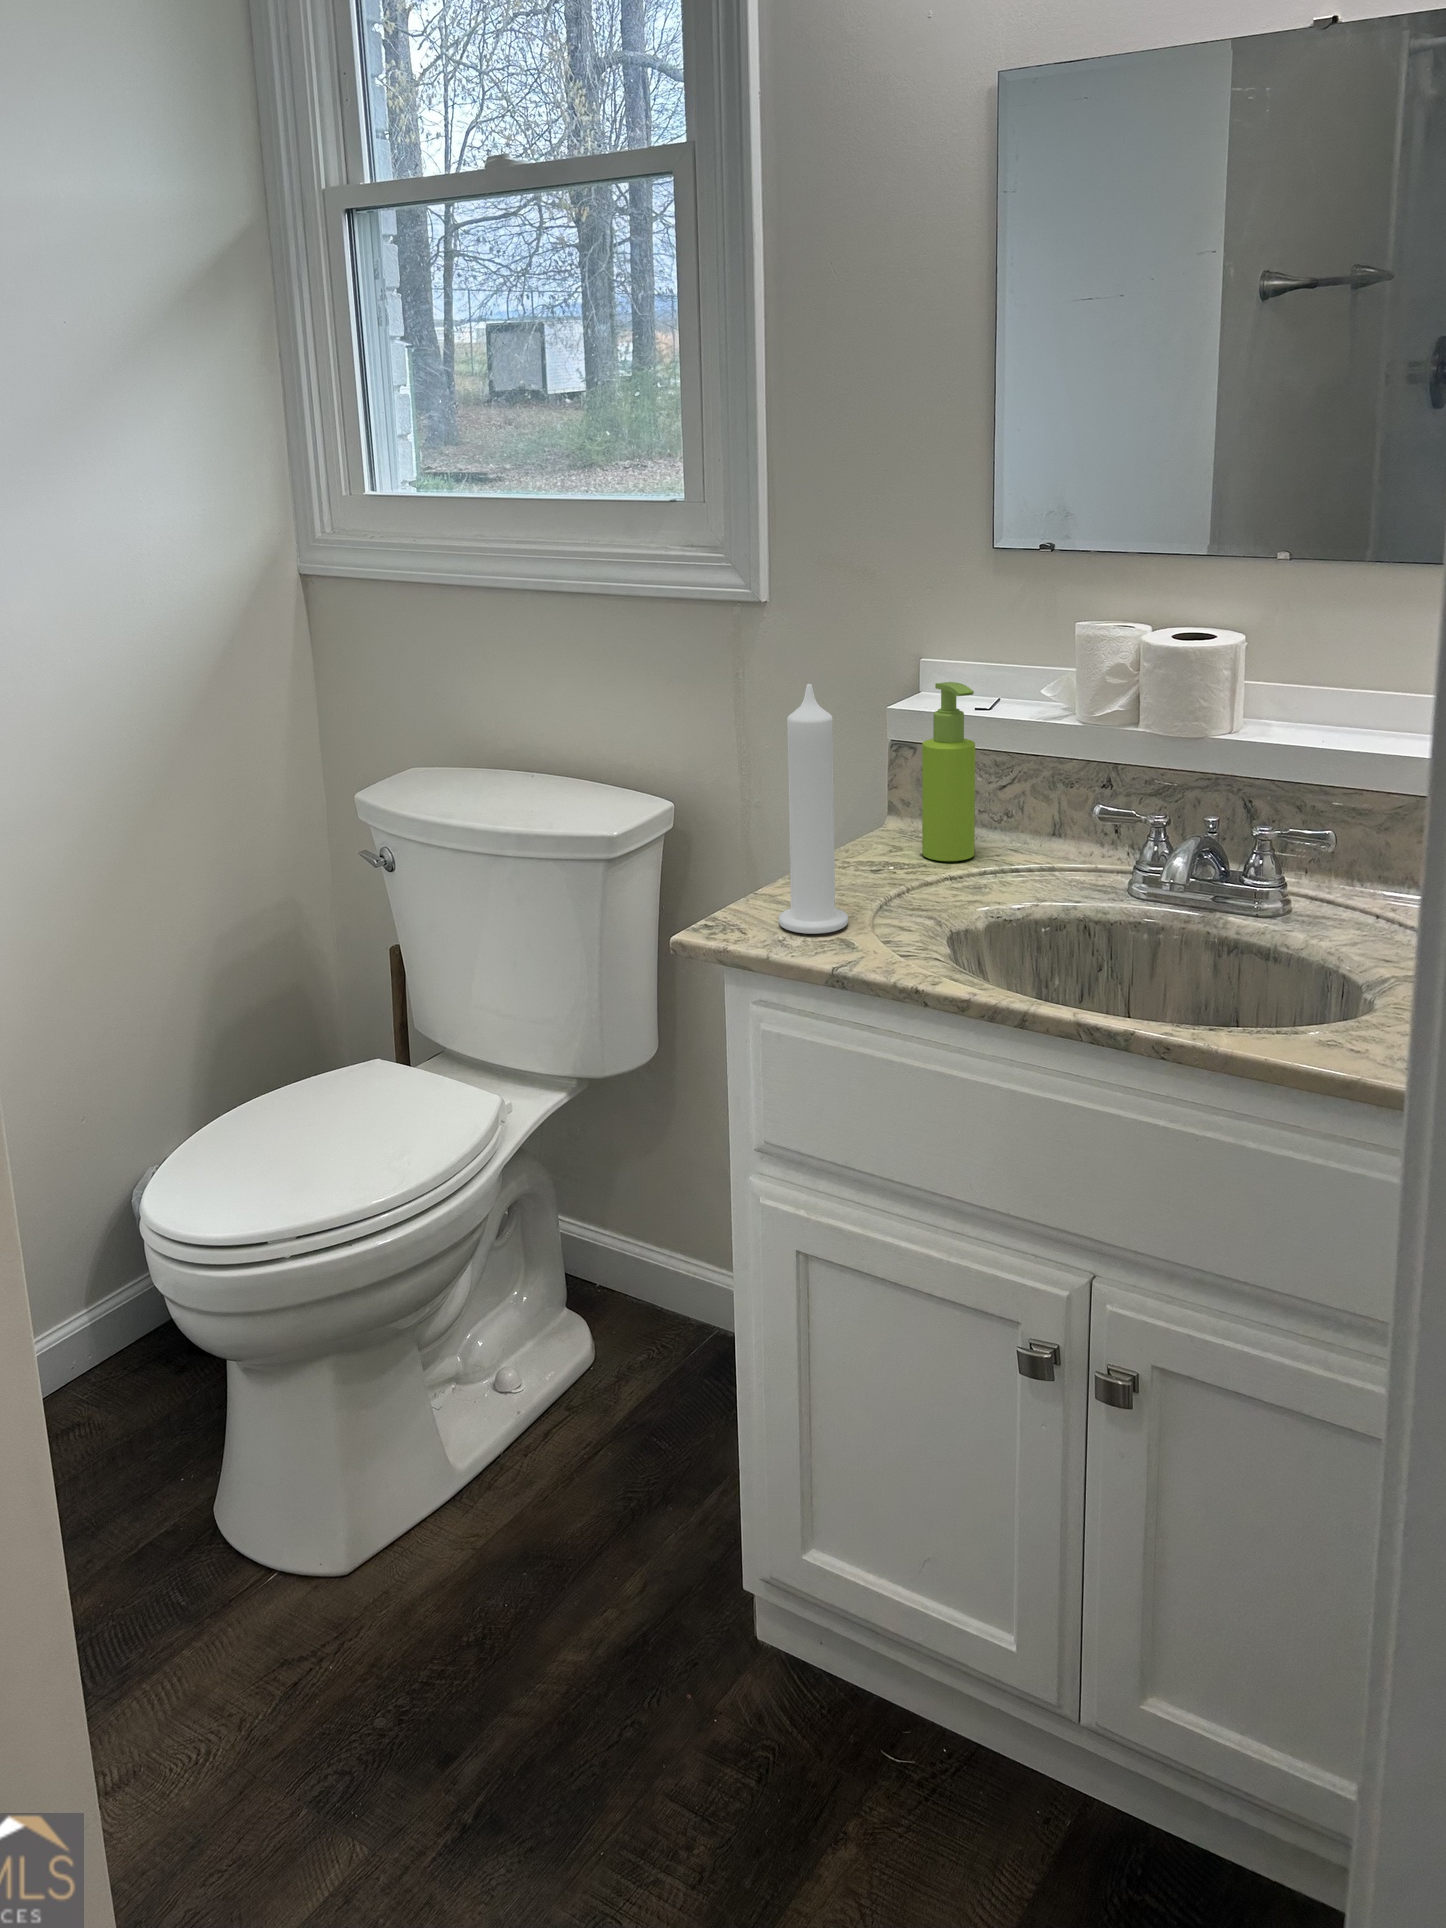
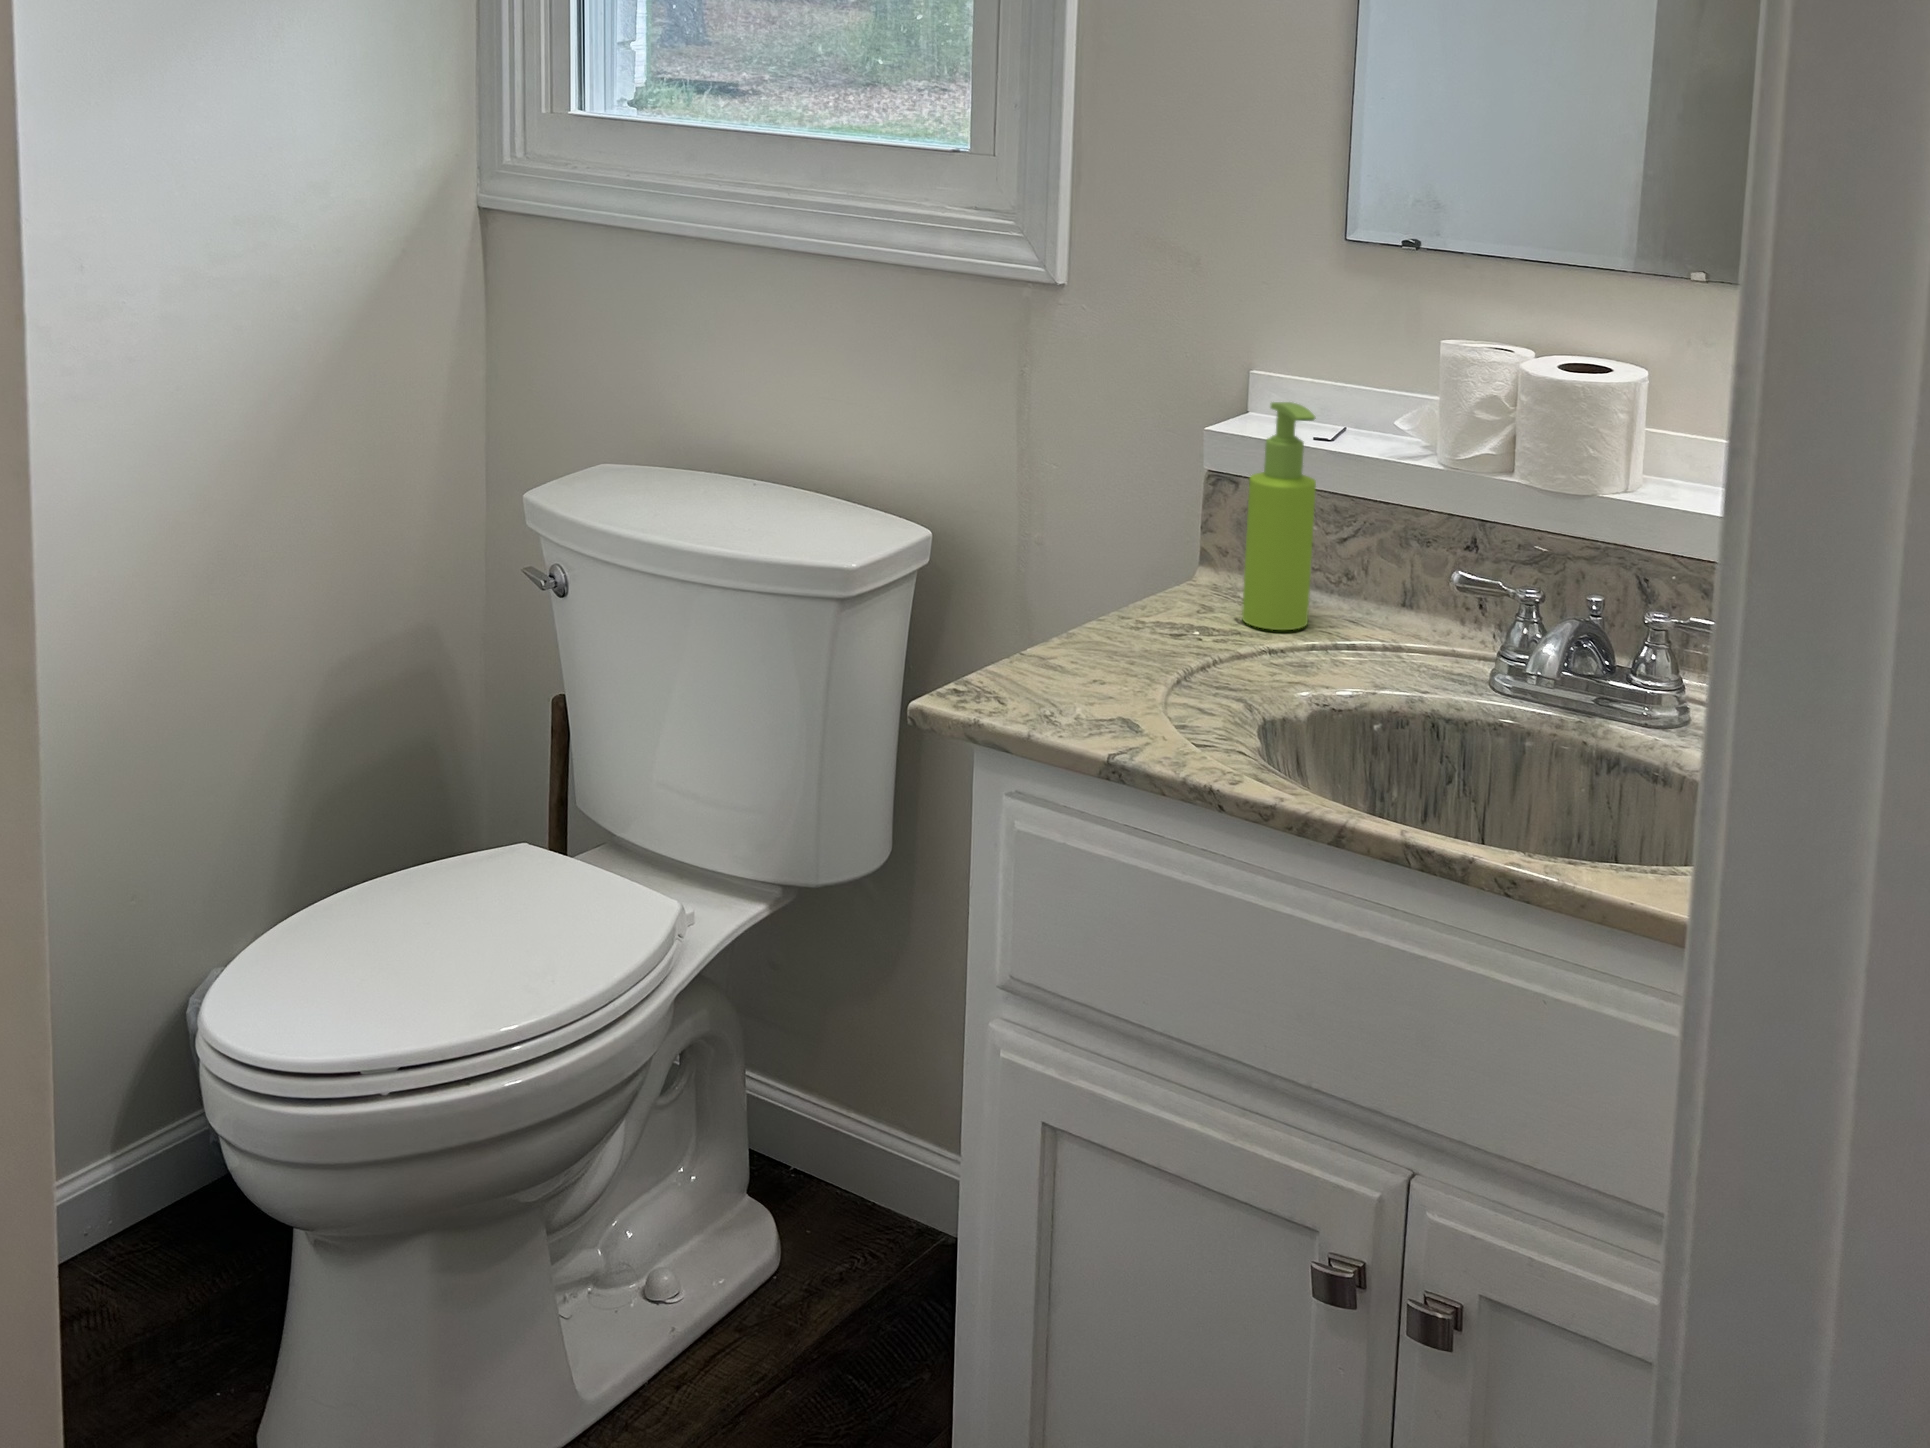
candle: present [779,684,848,934] -> none [1044,393,1130,706]

